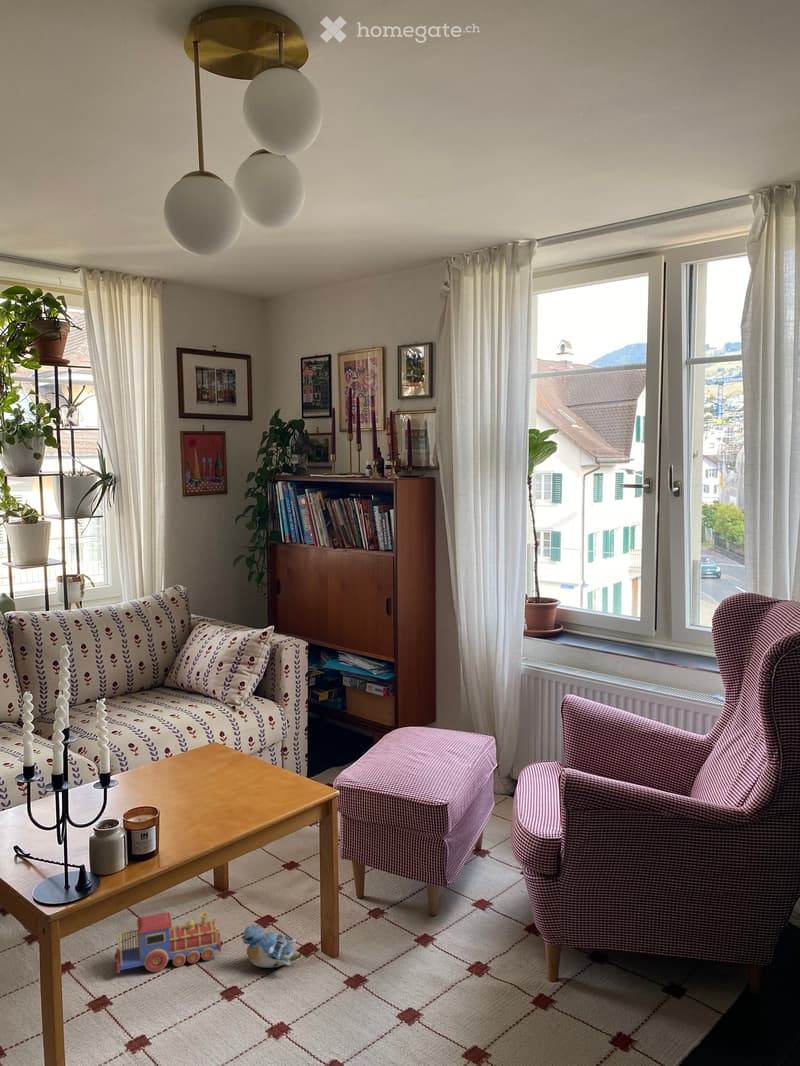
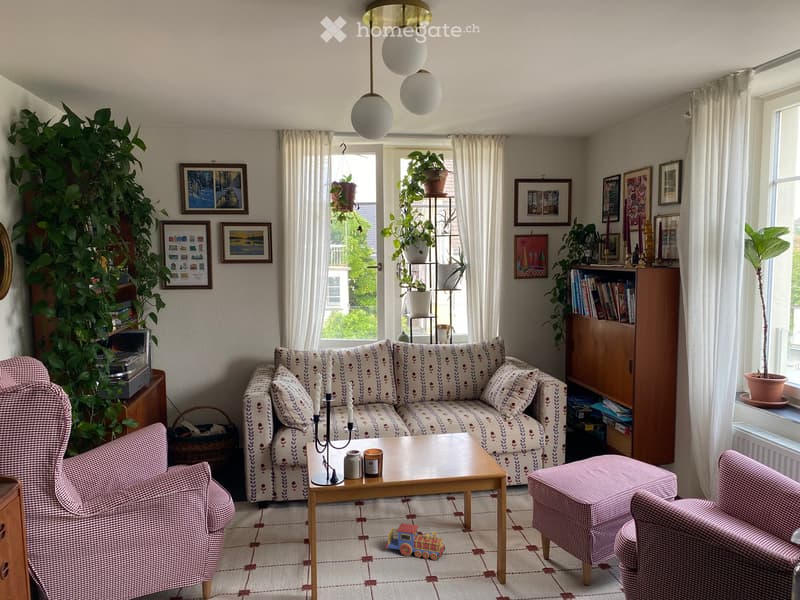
plush toy: present [242,925,301,968] -> none [448,547,482,579]

